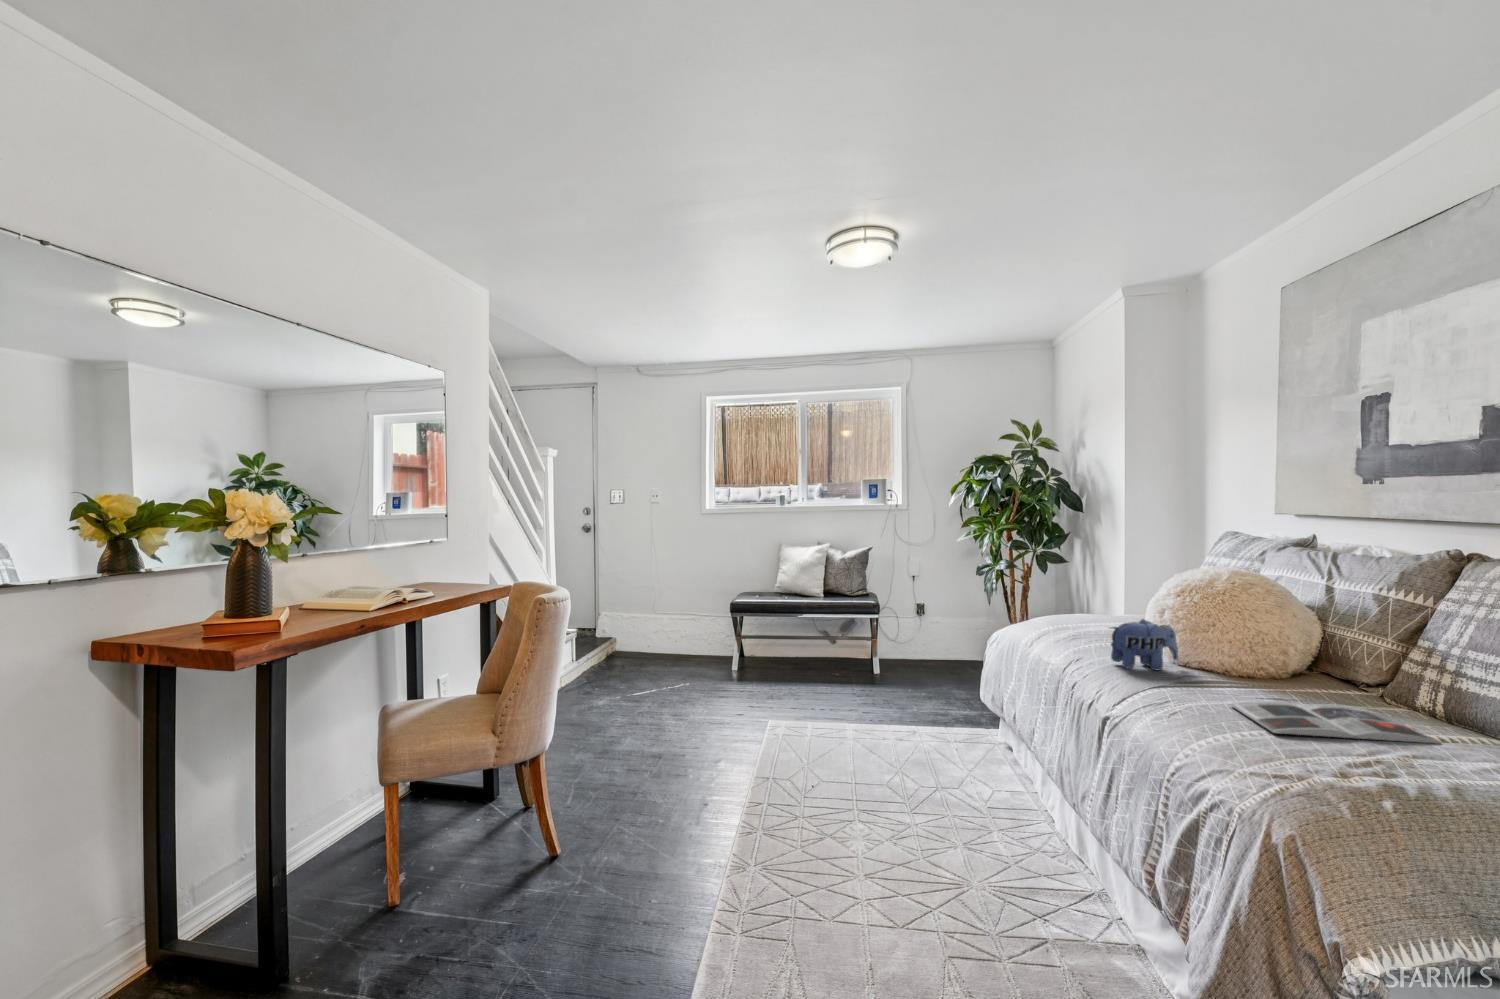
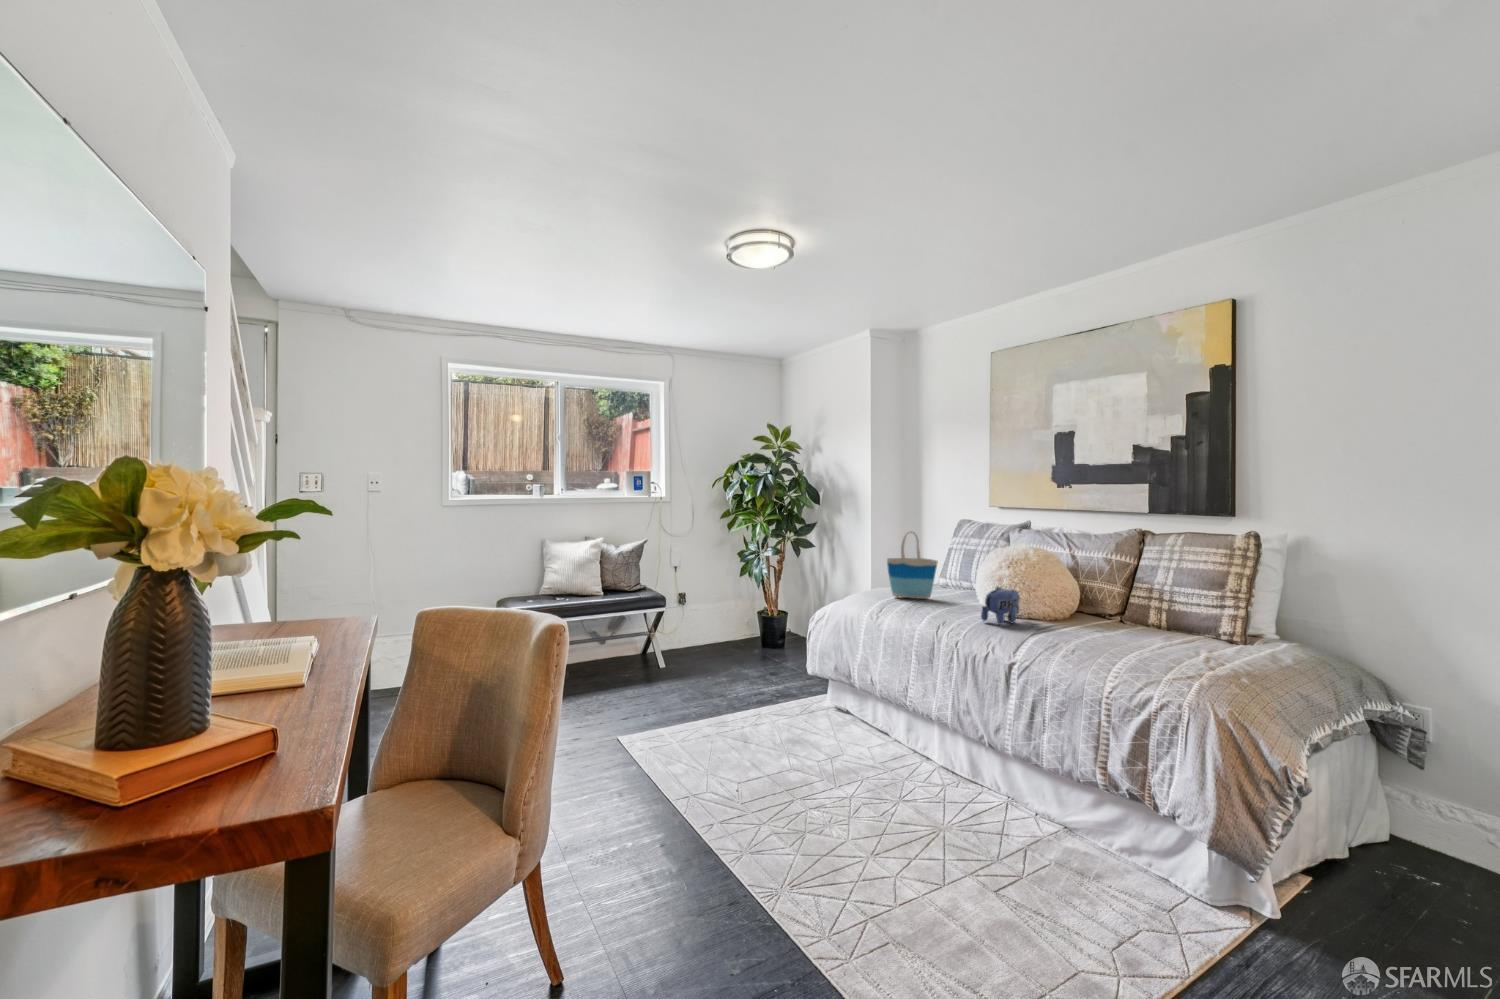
tote bag: none [1055,544,1117,630] -> present [887,531,938,599]
magazine: present [1231,701,1440,744] -> none [1091,630,1199,653]

